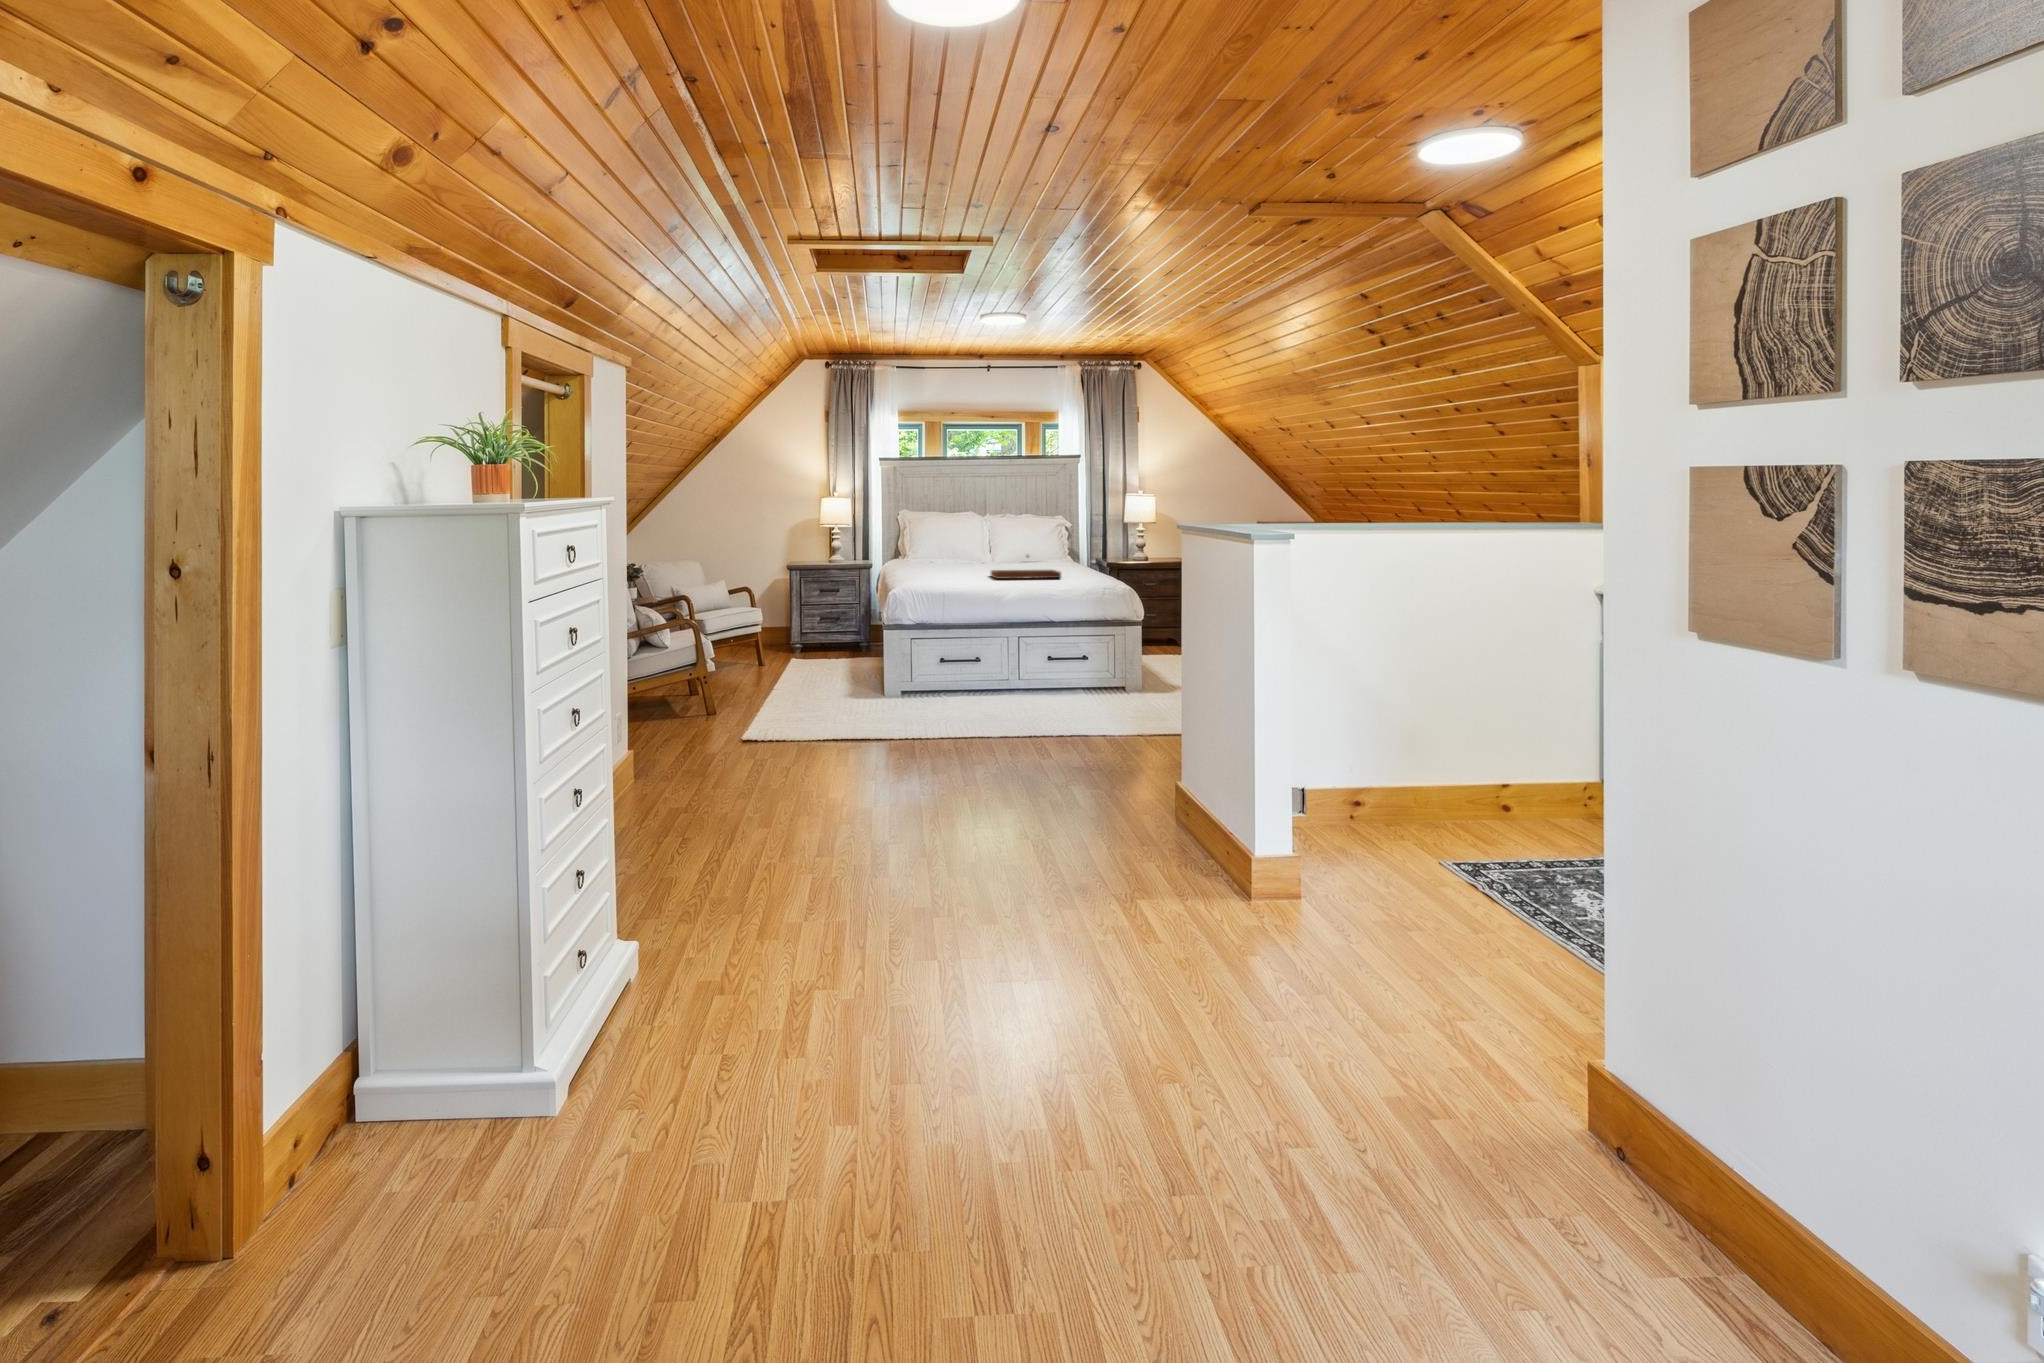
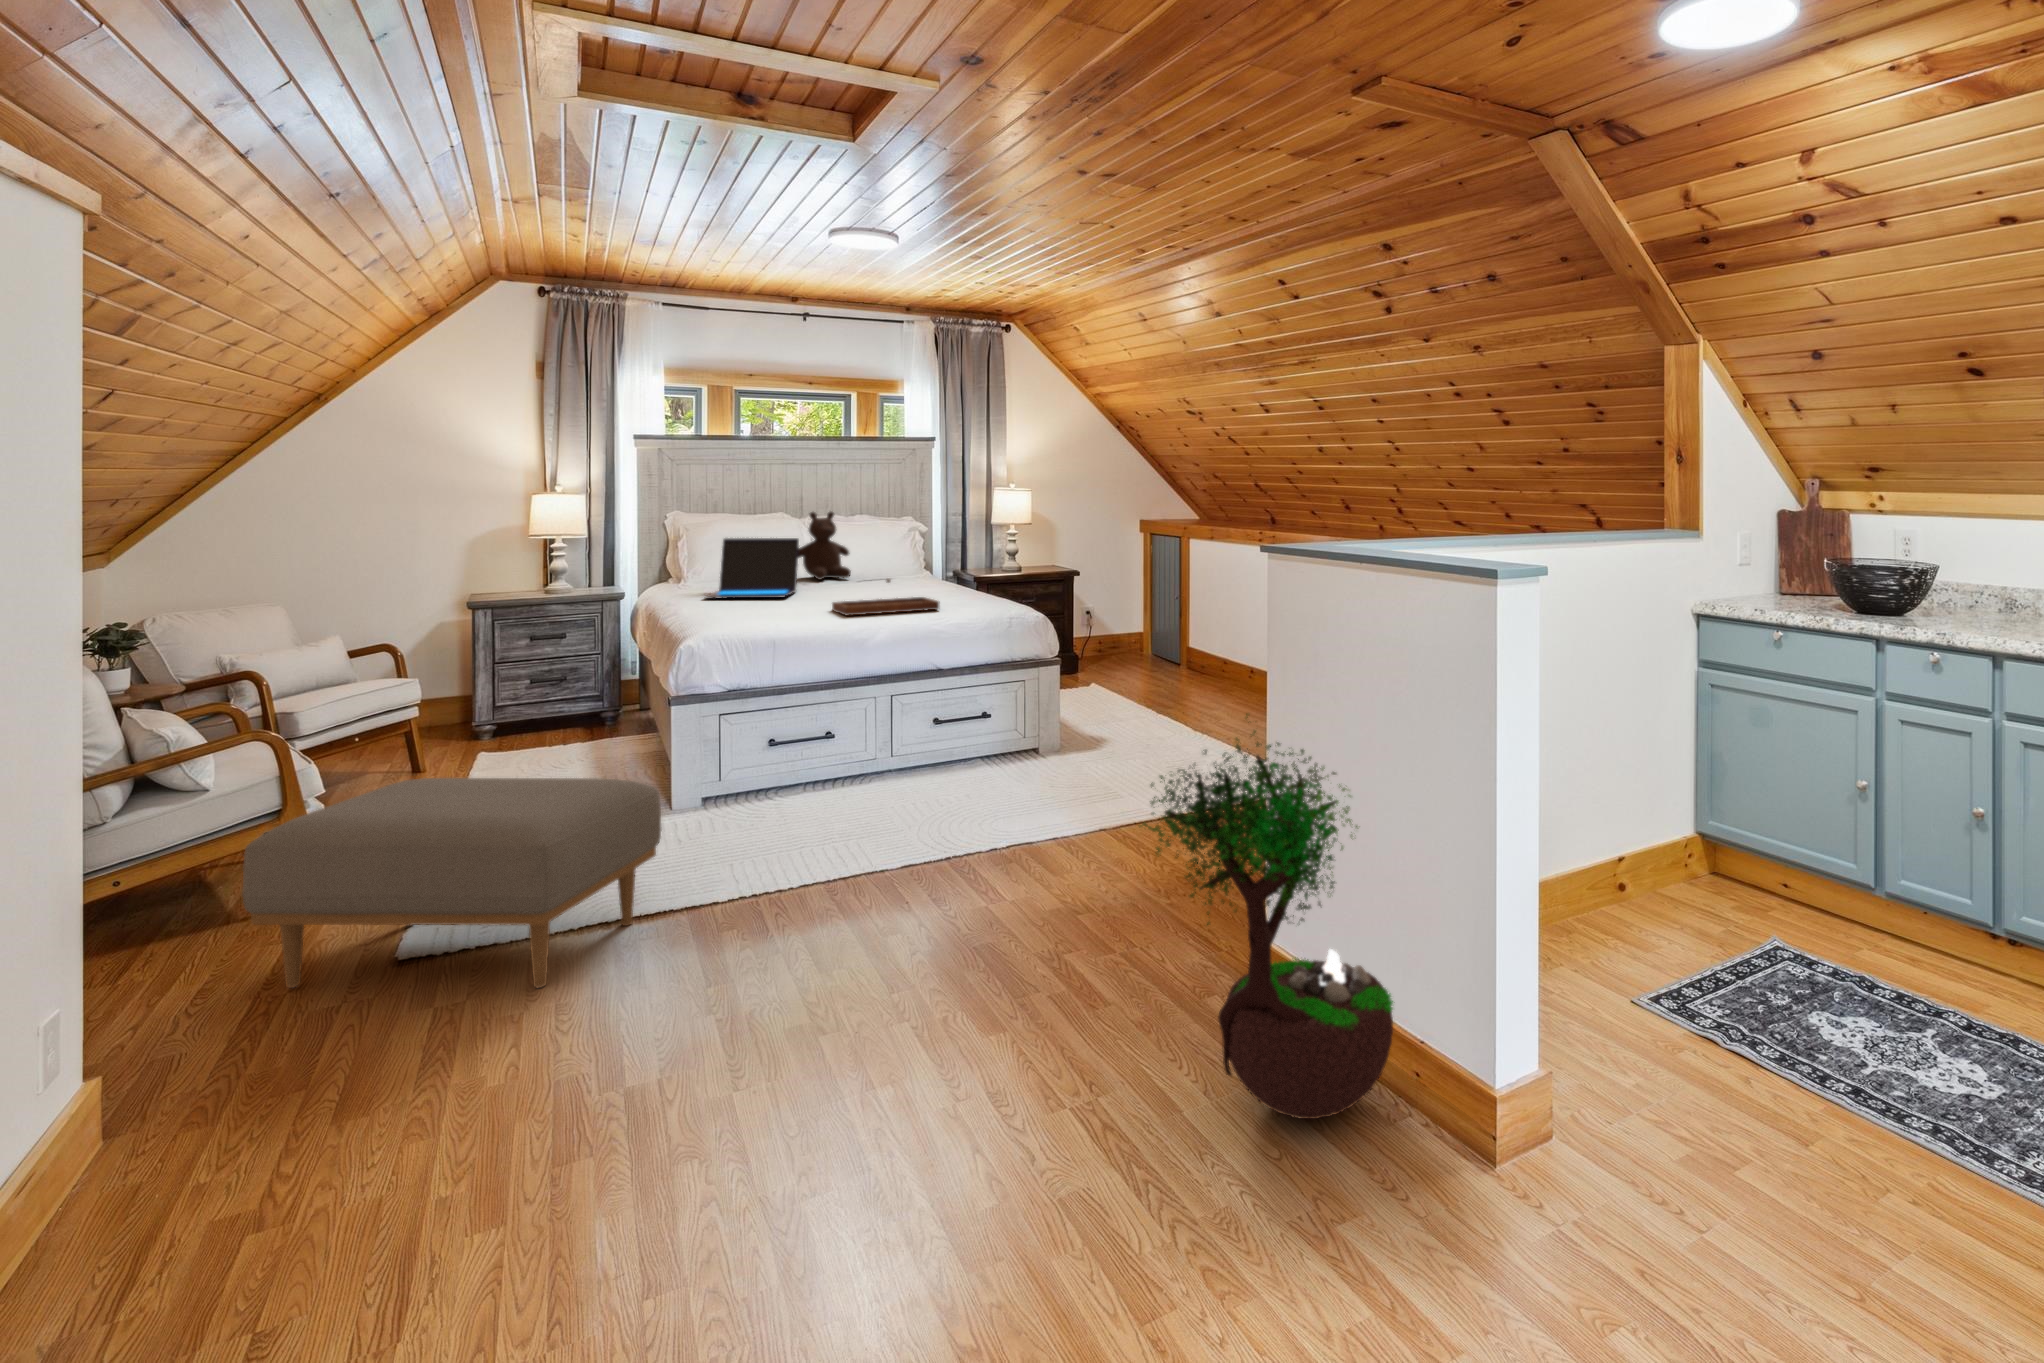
teddy bear: none [977,510,1015,559] -> present [798,512,851,580]
laptop: none [915,527,977,567] -> present [705,538,799,599]
potted tree: none [1085,613,1237,859] -> present [1143,714,1393,1119]
ottoman: none [682,648,870,759] -> present [242,778,661,988]

